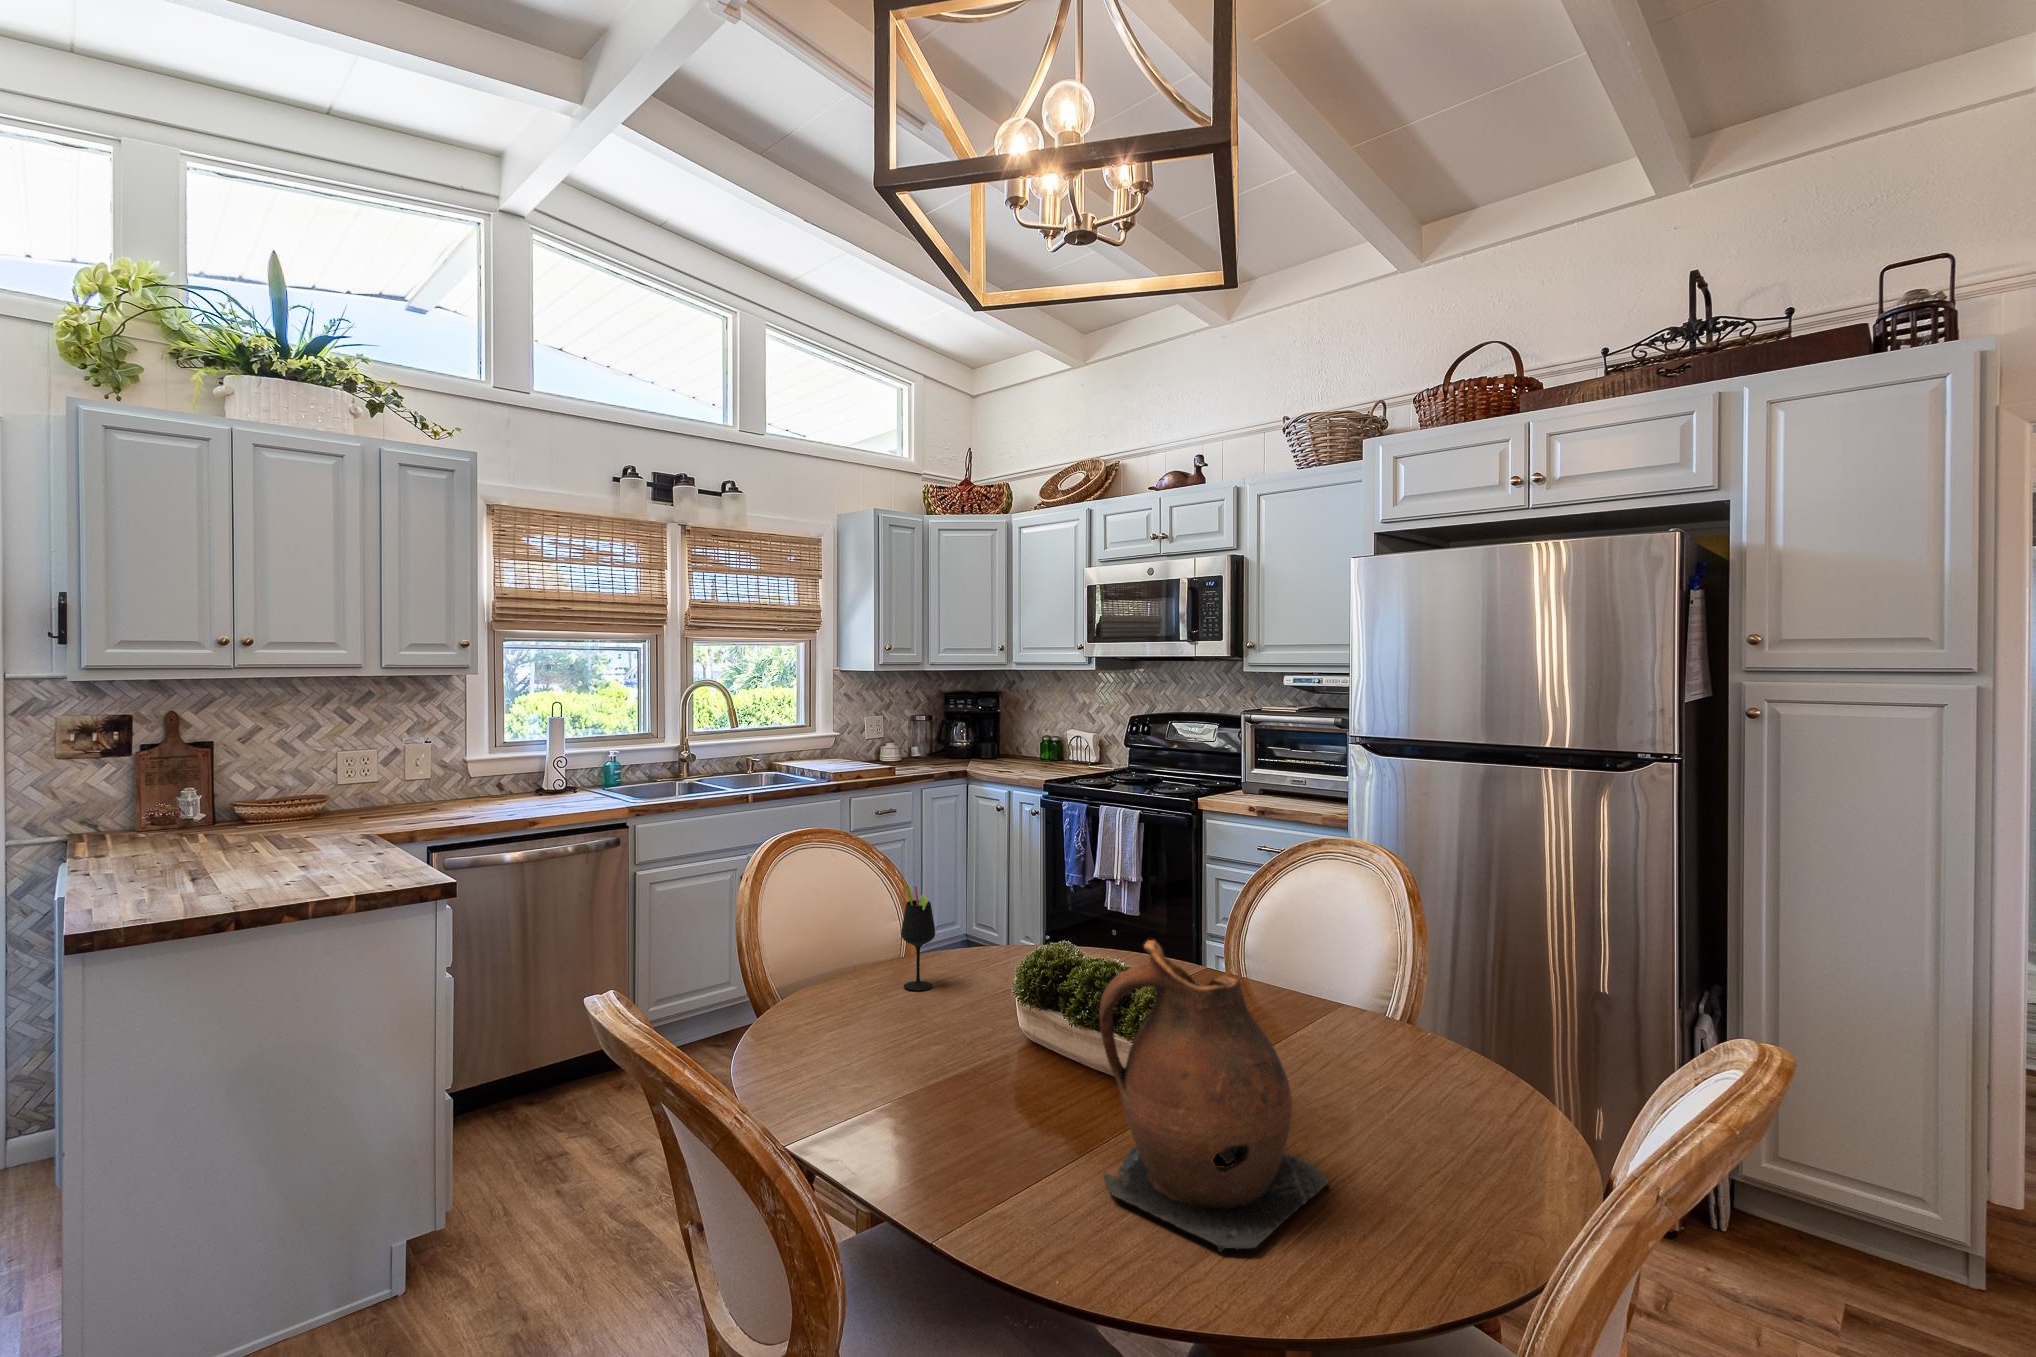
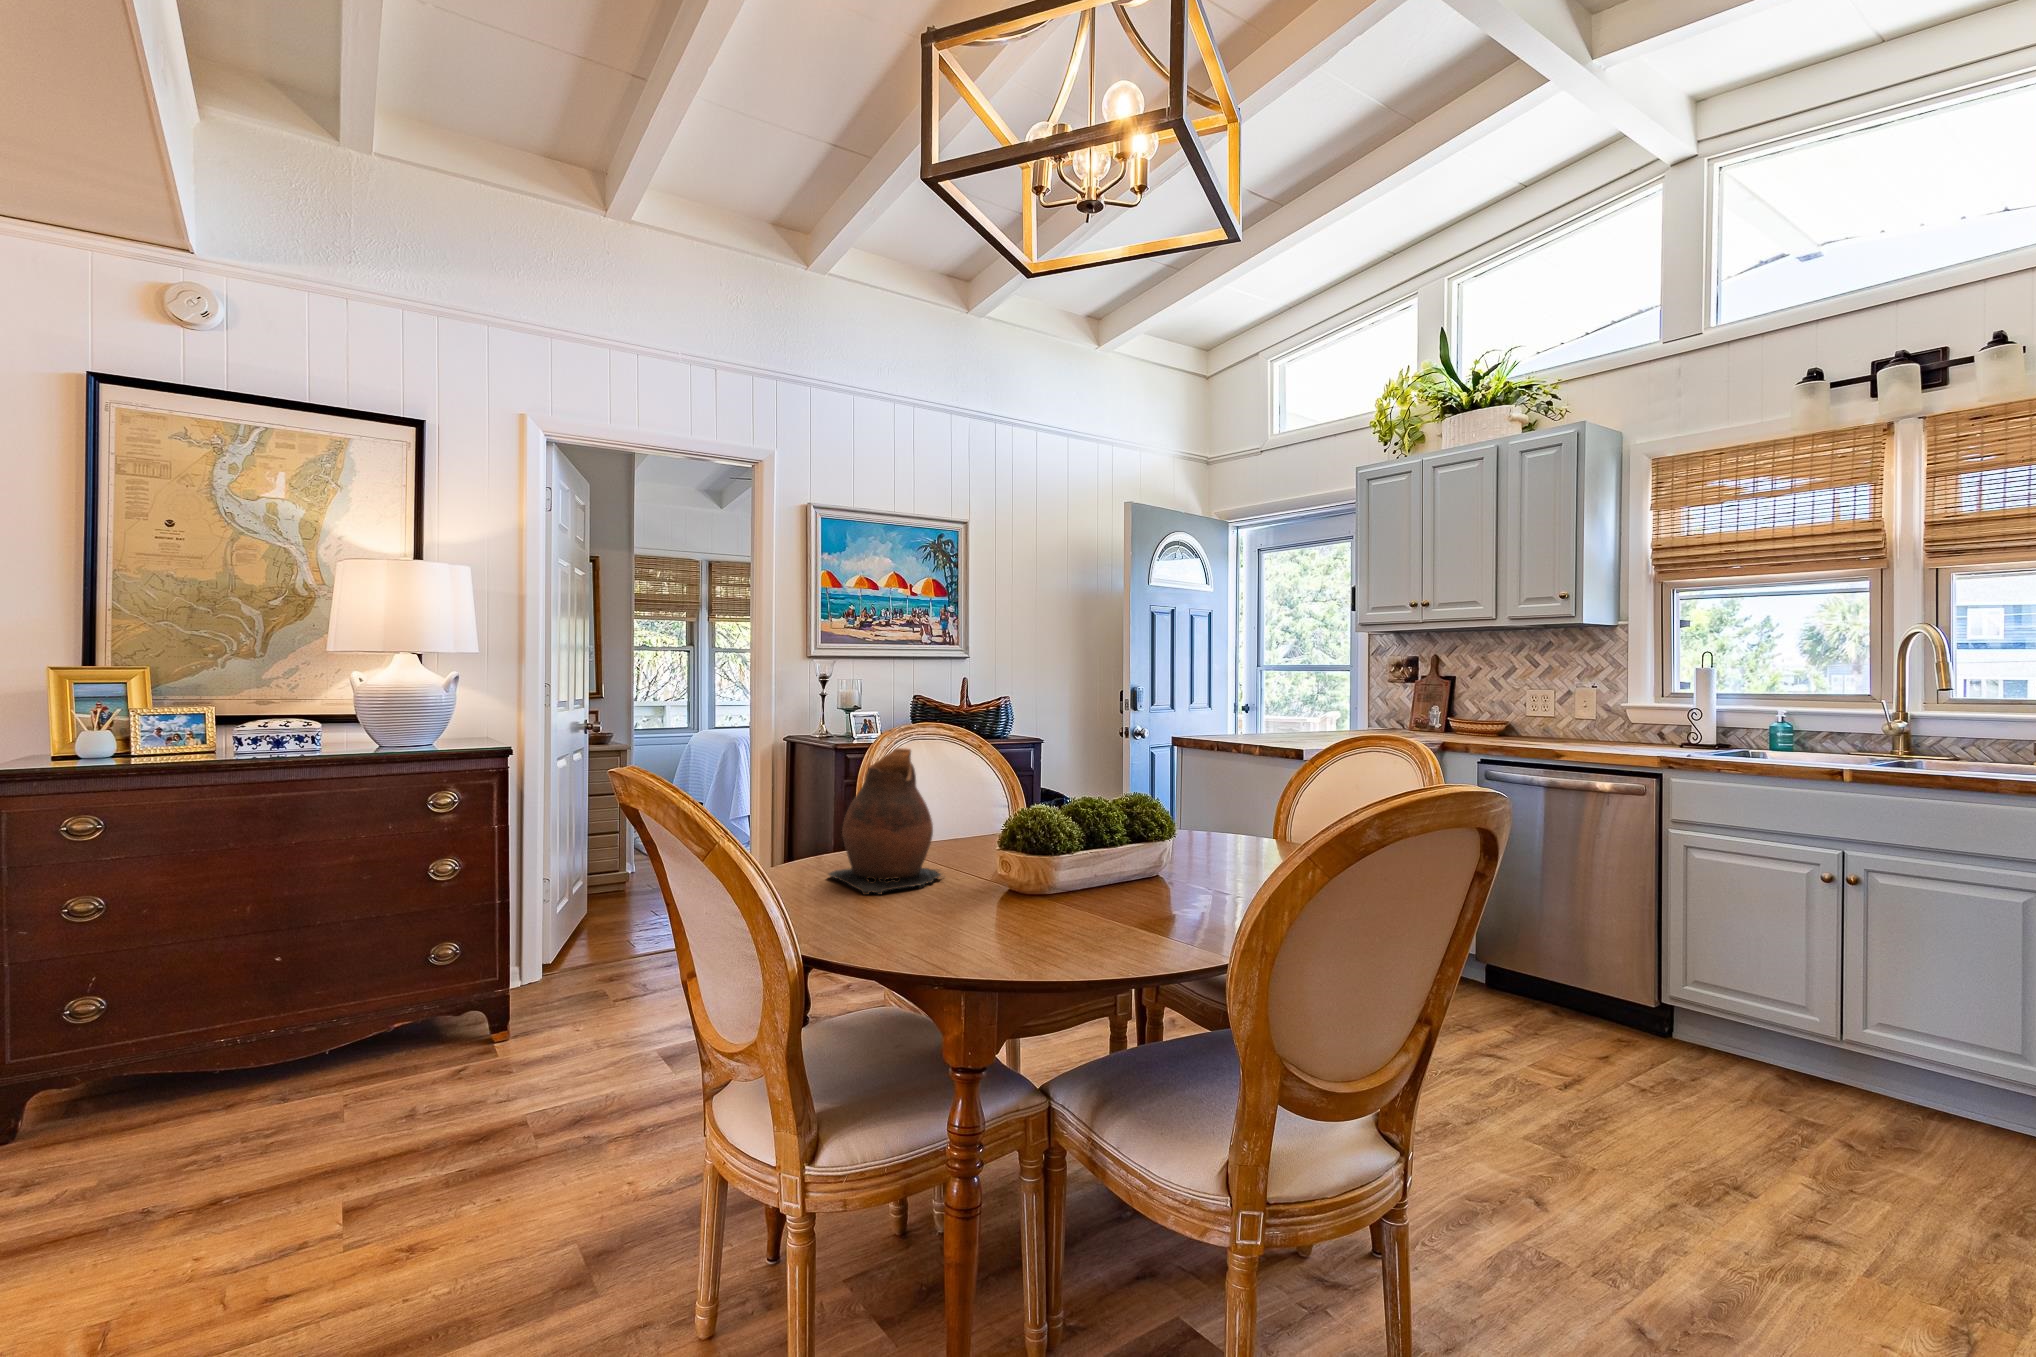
wine glass: present [901,886,935,990] -> none [1197,771,1228,855]

